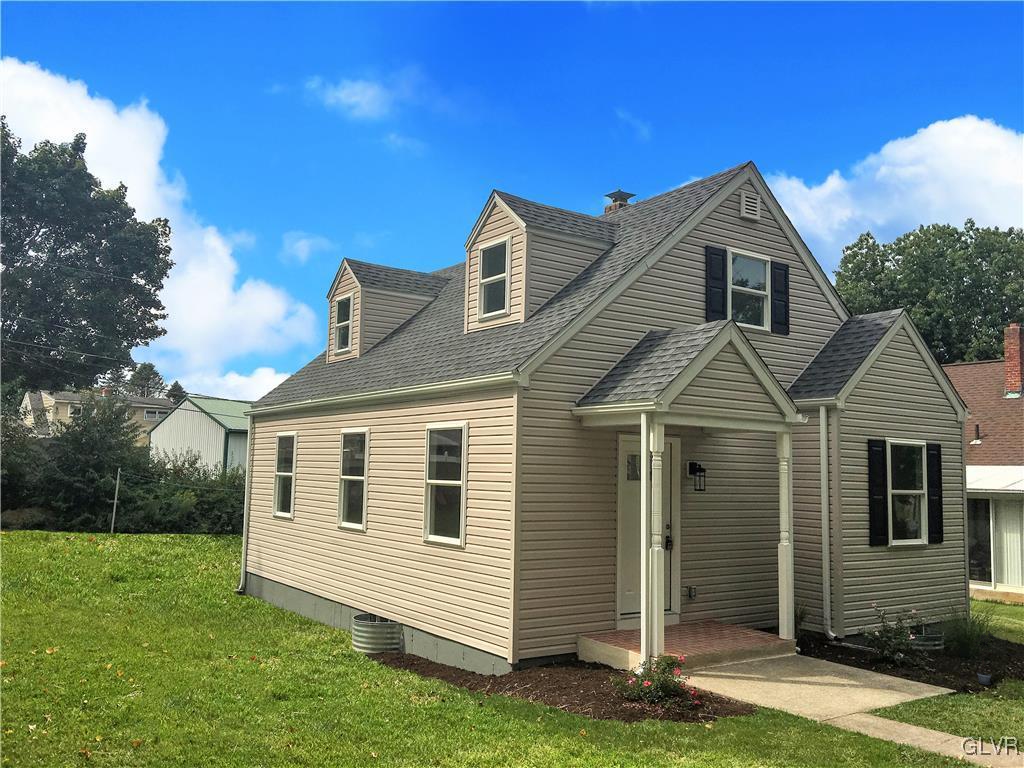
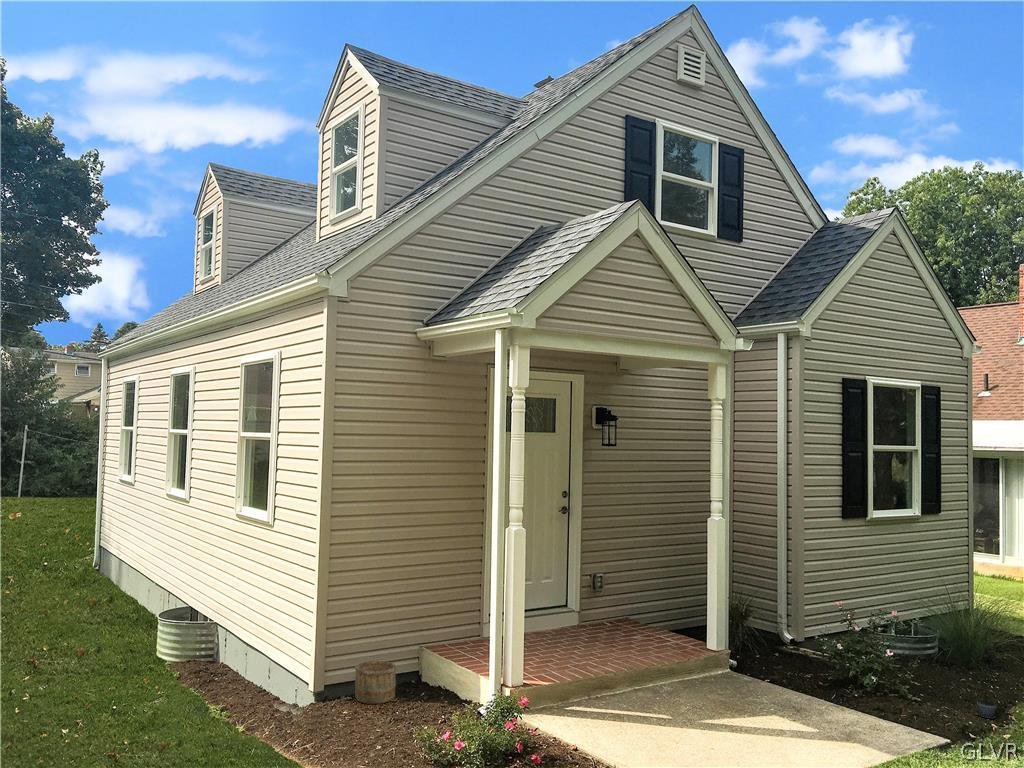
wooden bucket: none [538,644,568,673] -> present [355,661,397,704]

